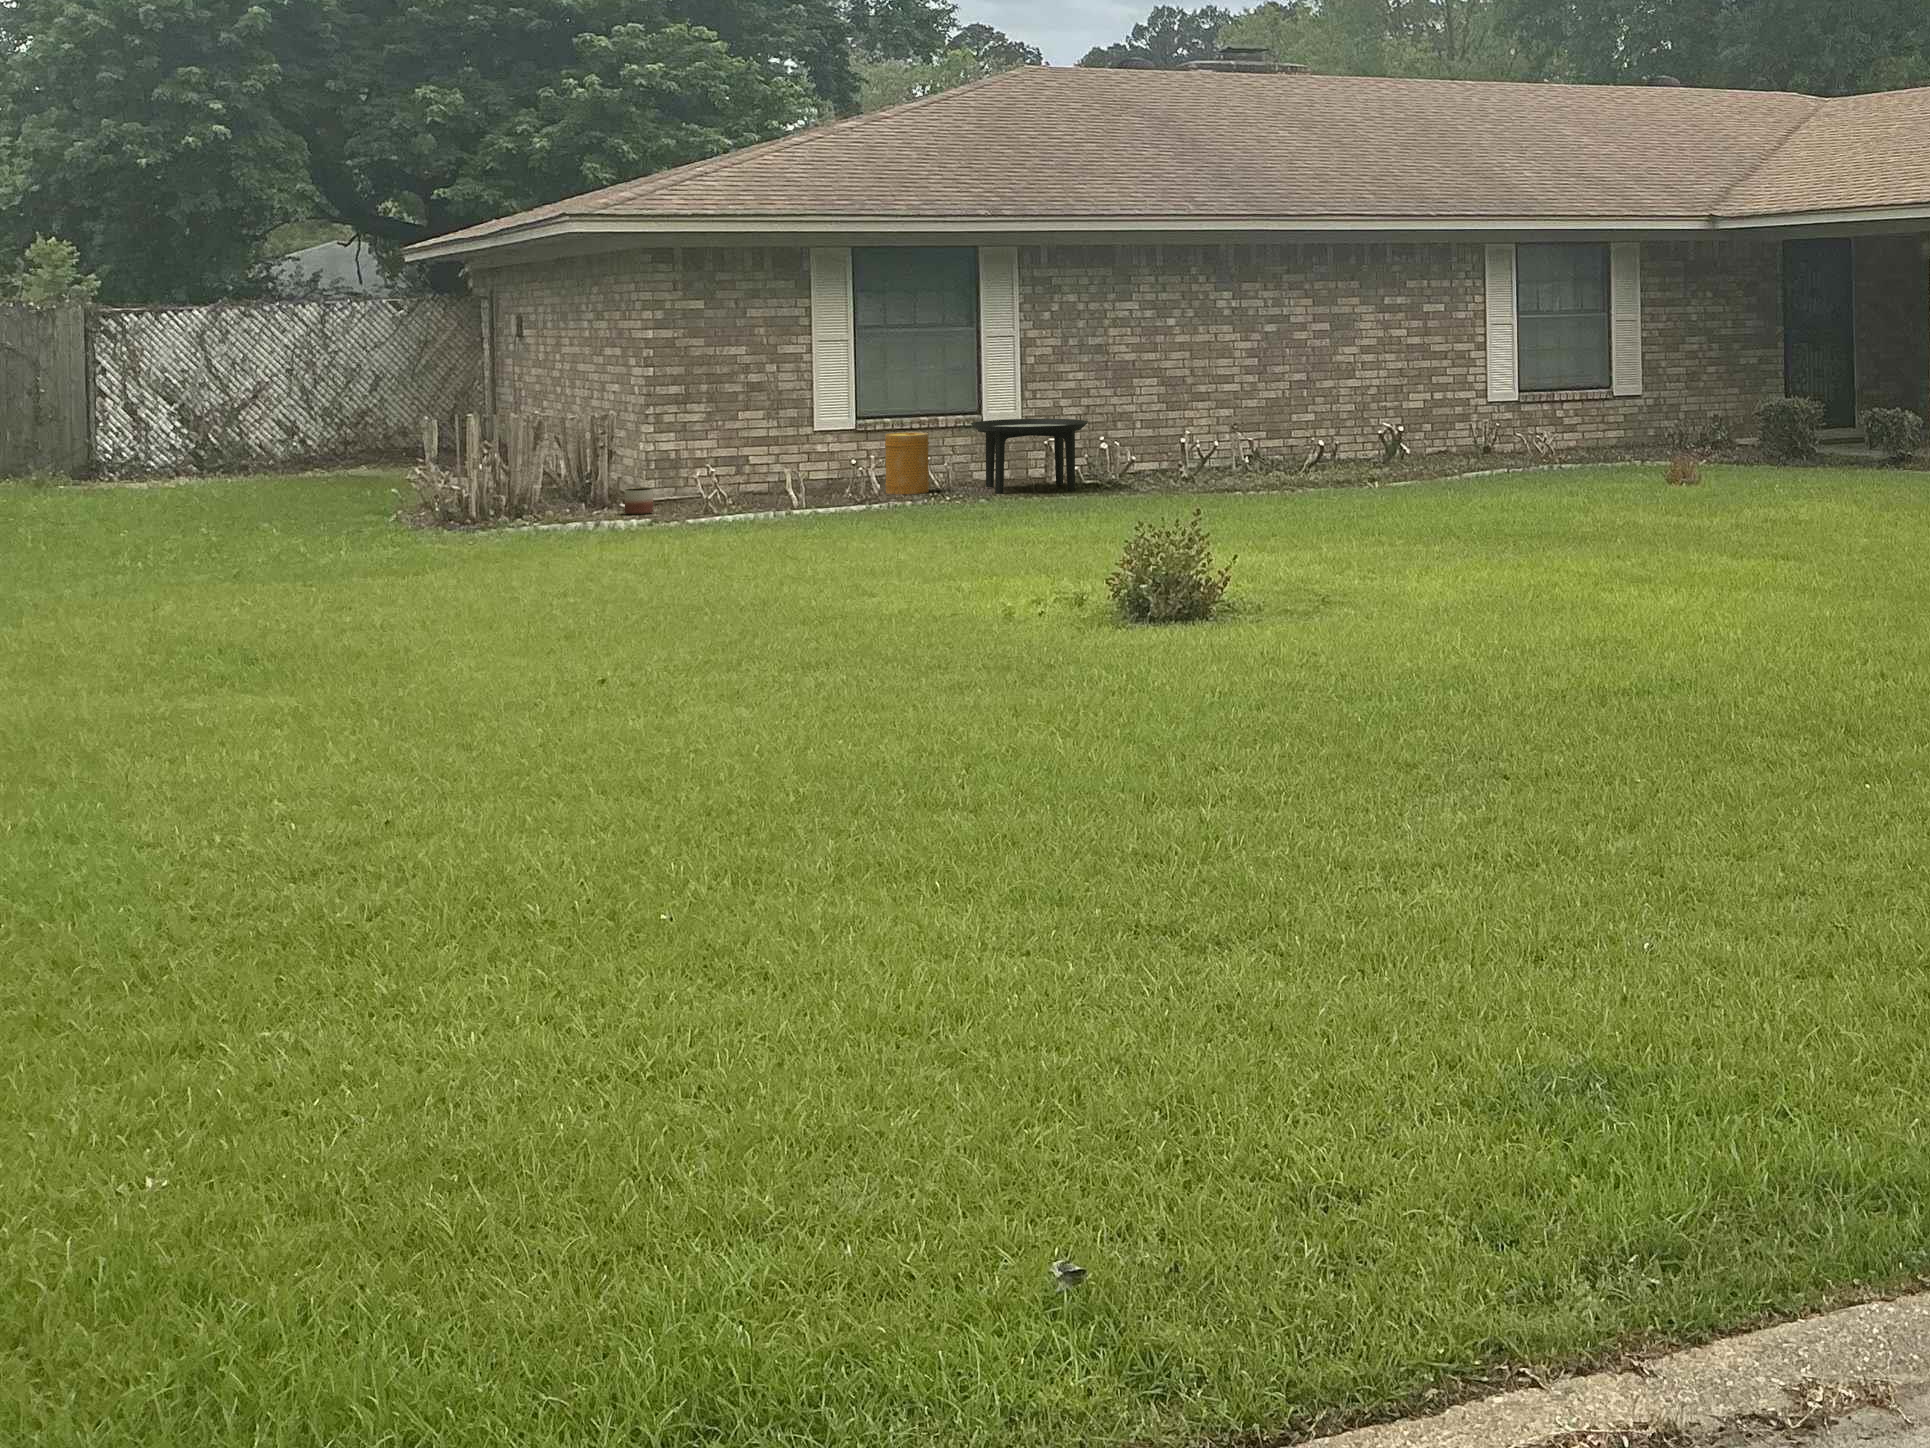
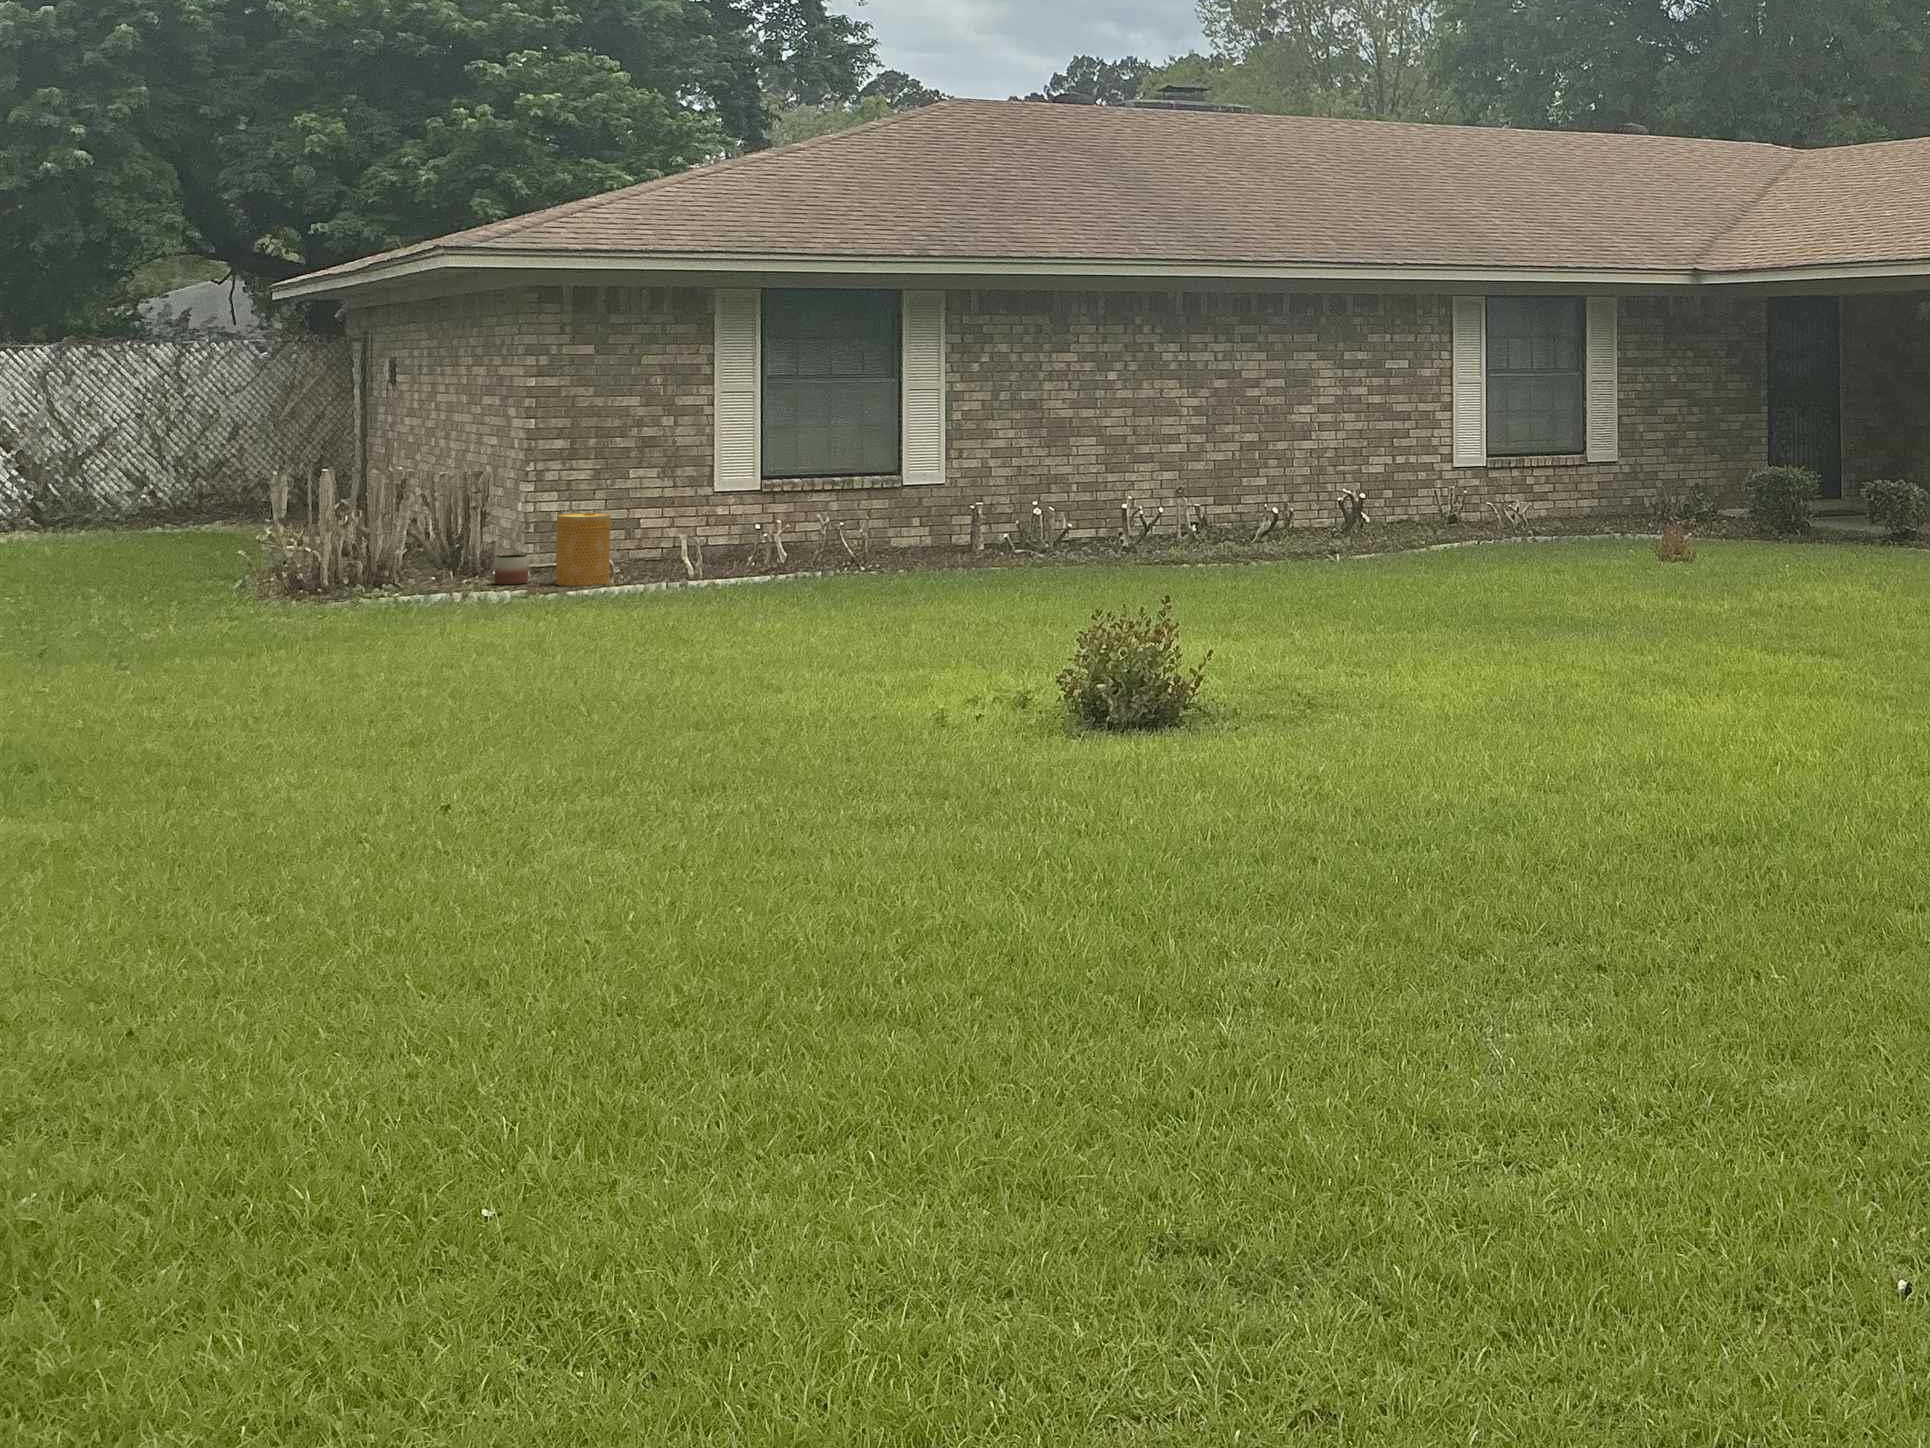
round table: present [971,419,1088,494] -> none [891,481,1023,565]
basket: present [885,432,929,494] -> present [555,513,611,586]

